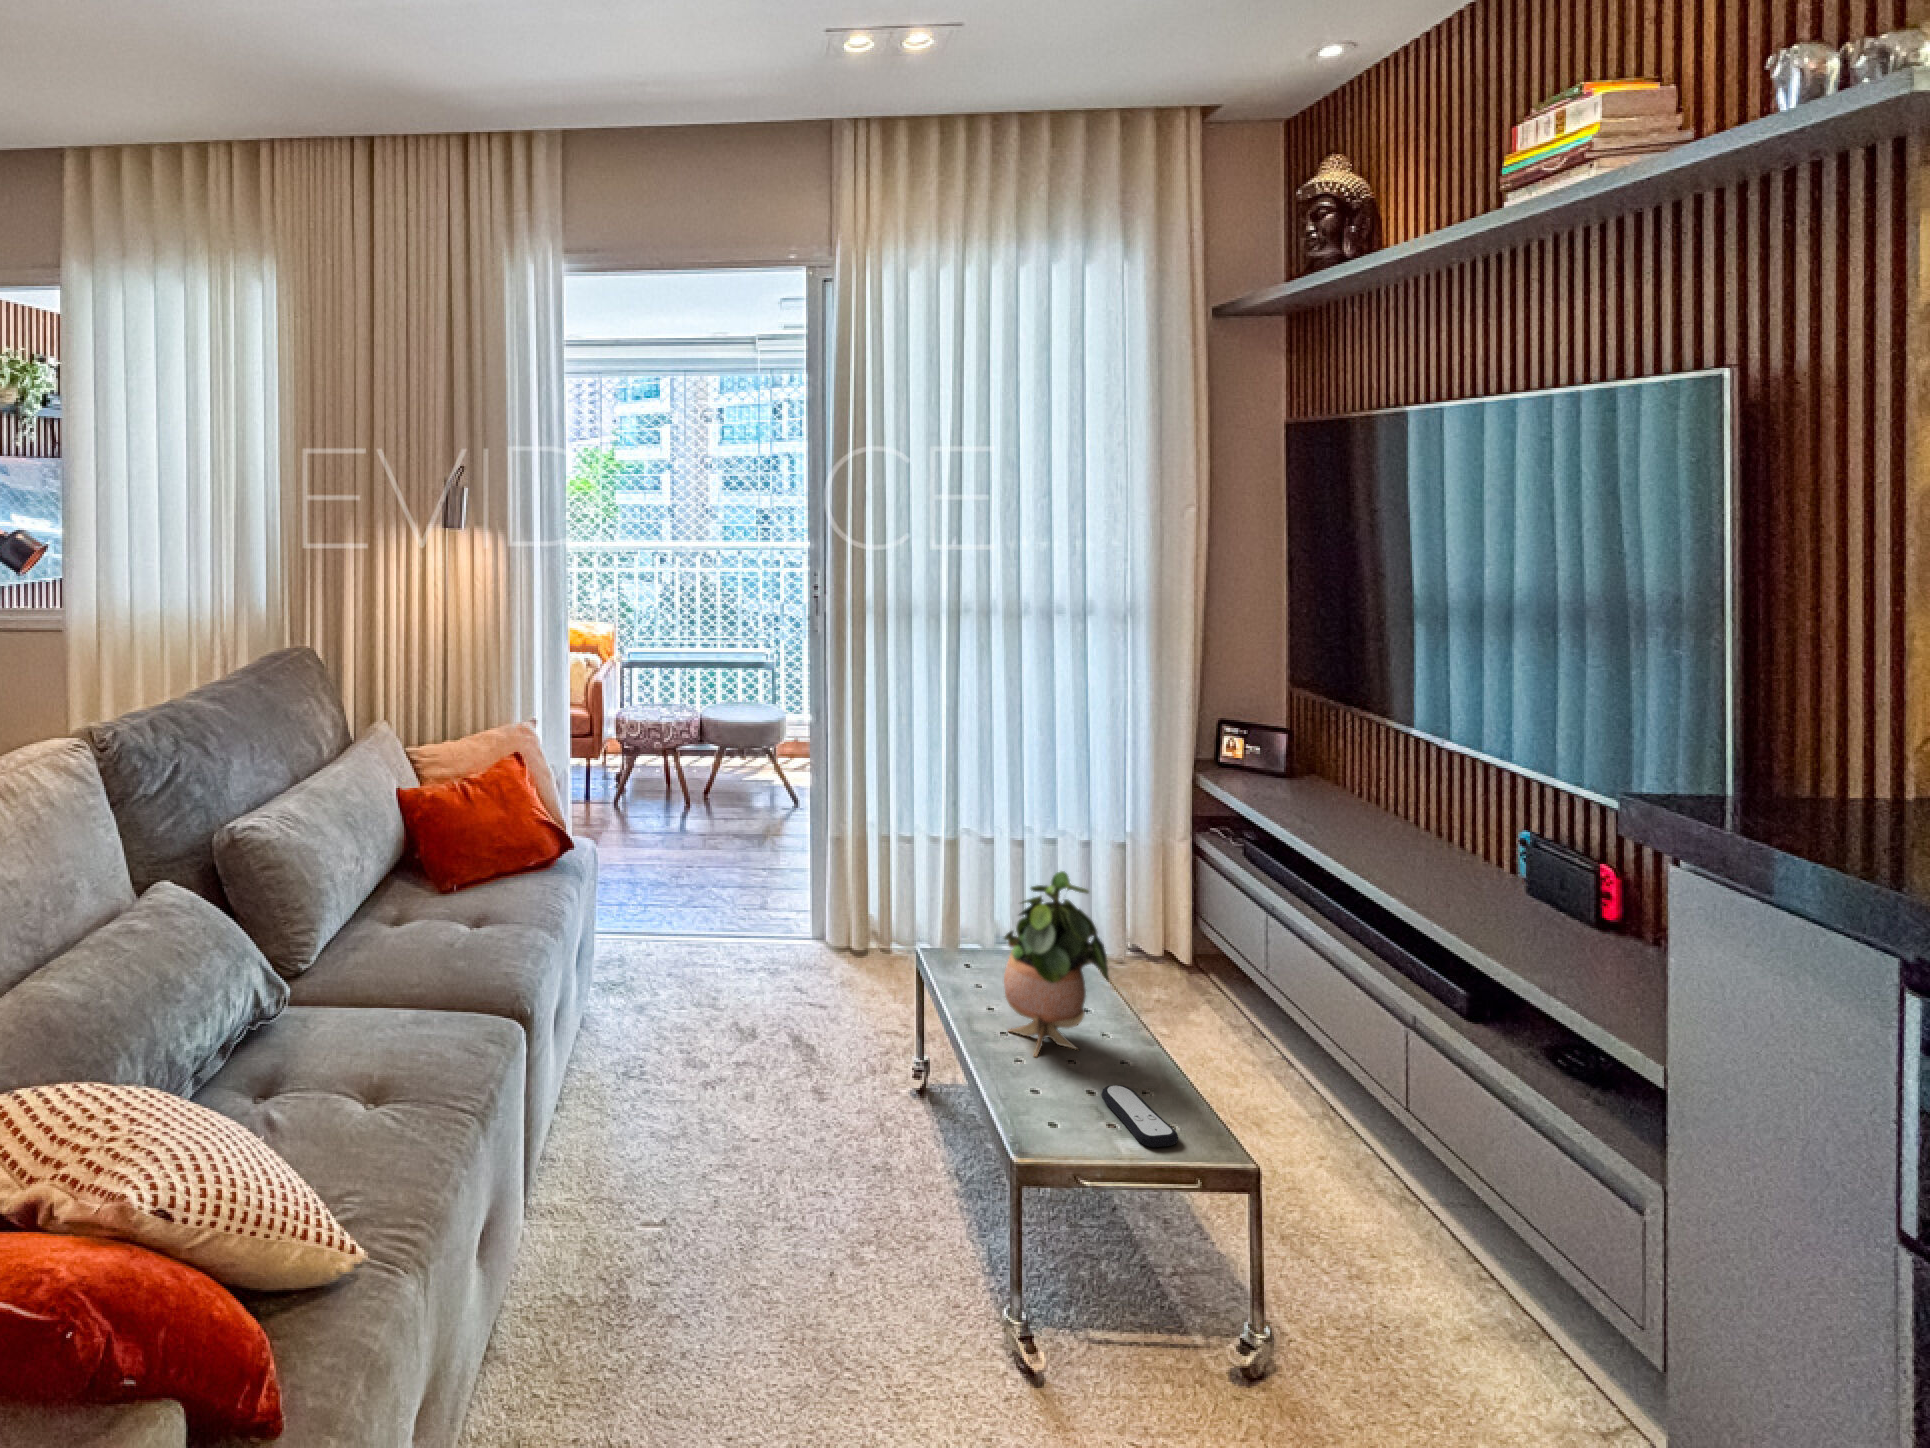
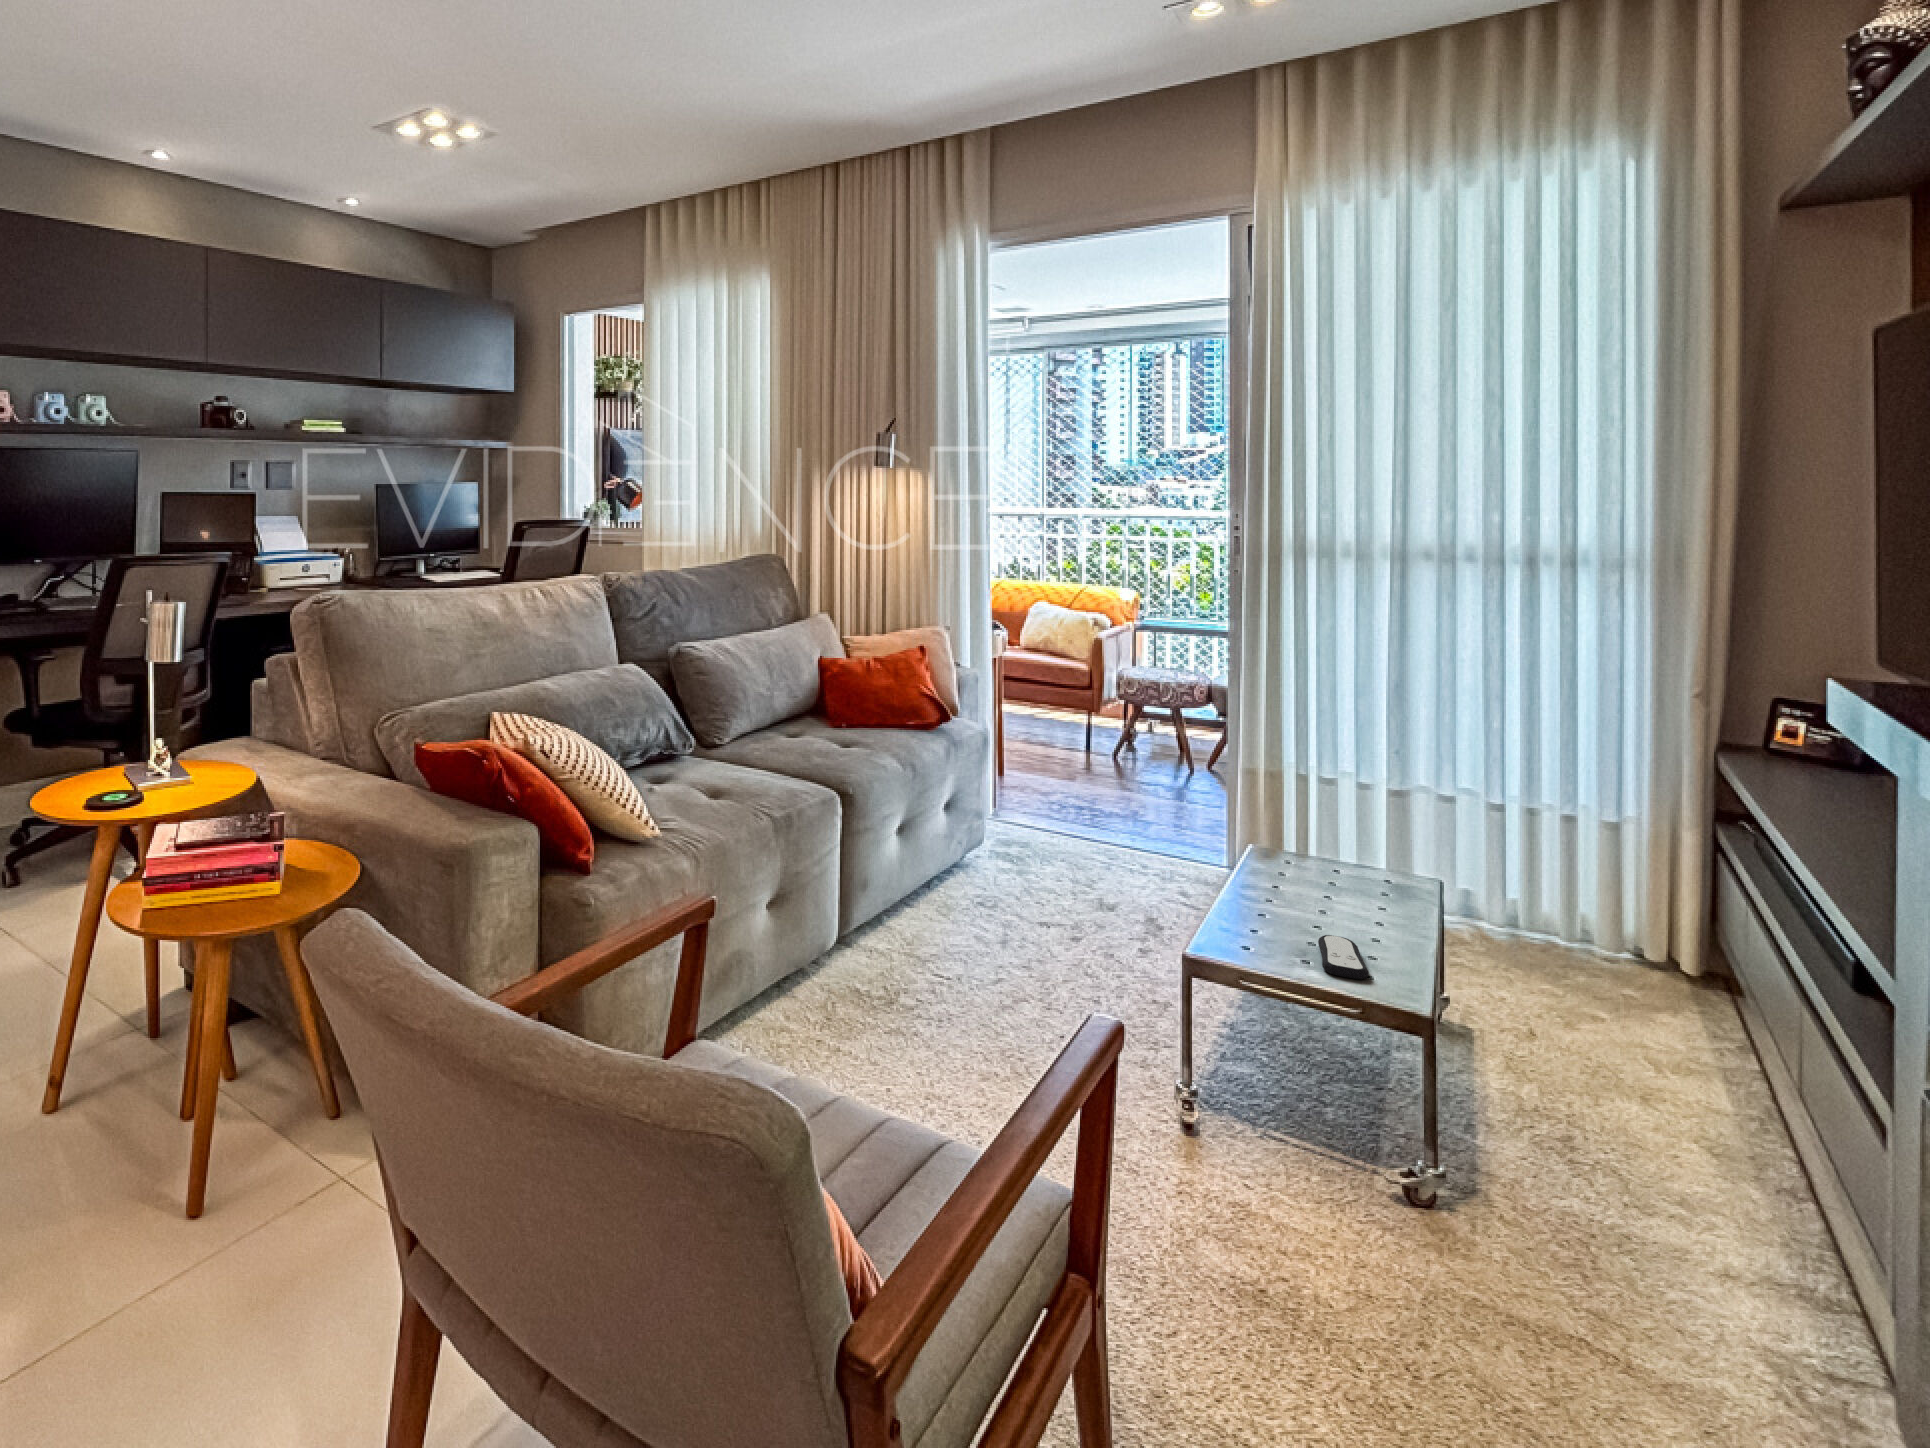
potted plant: present [1004,871,1109,1057] -> none [1266,753,1374,920]

